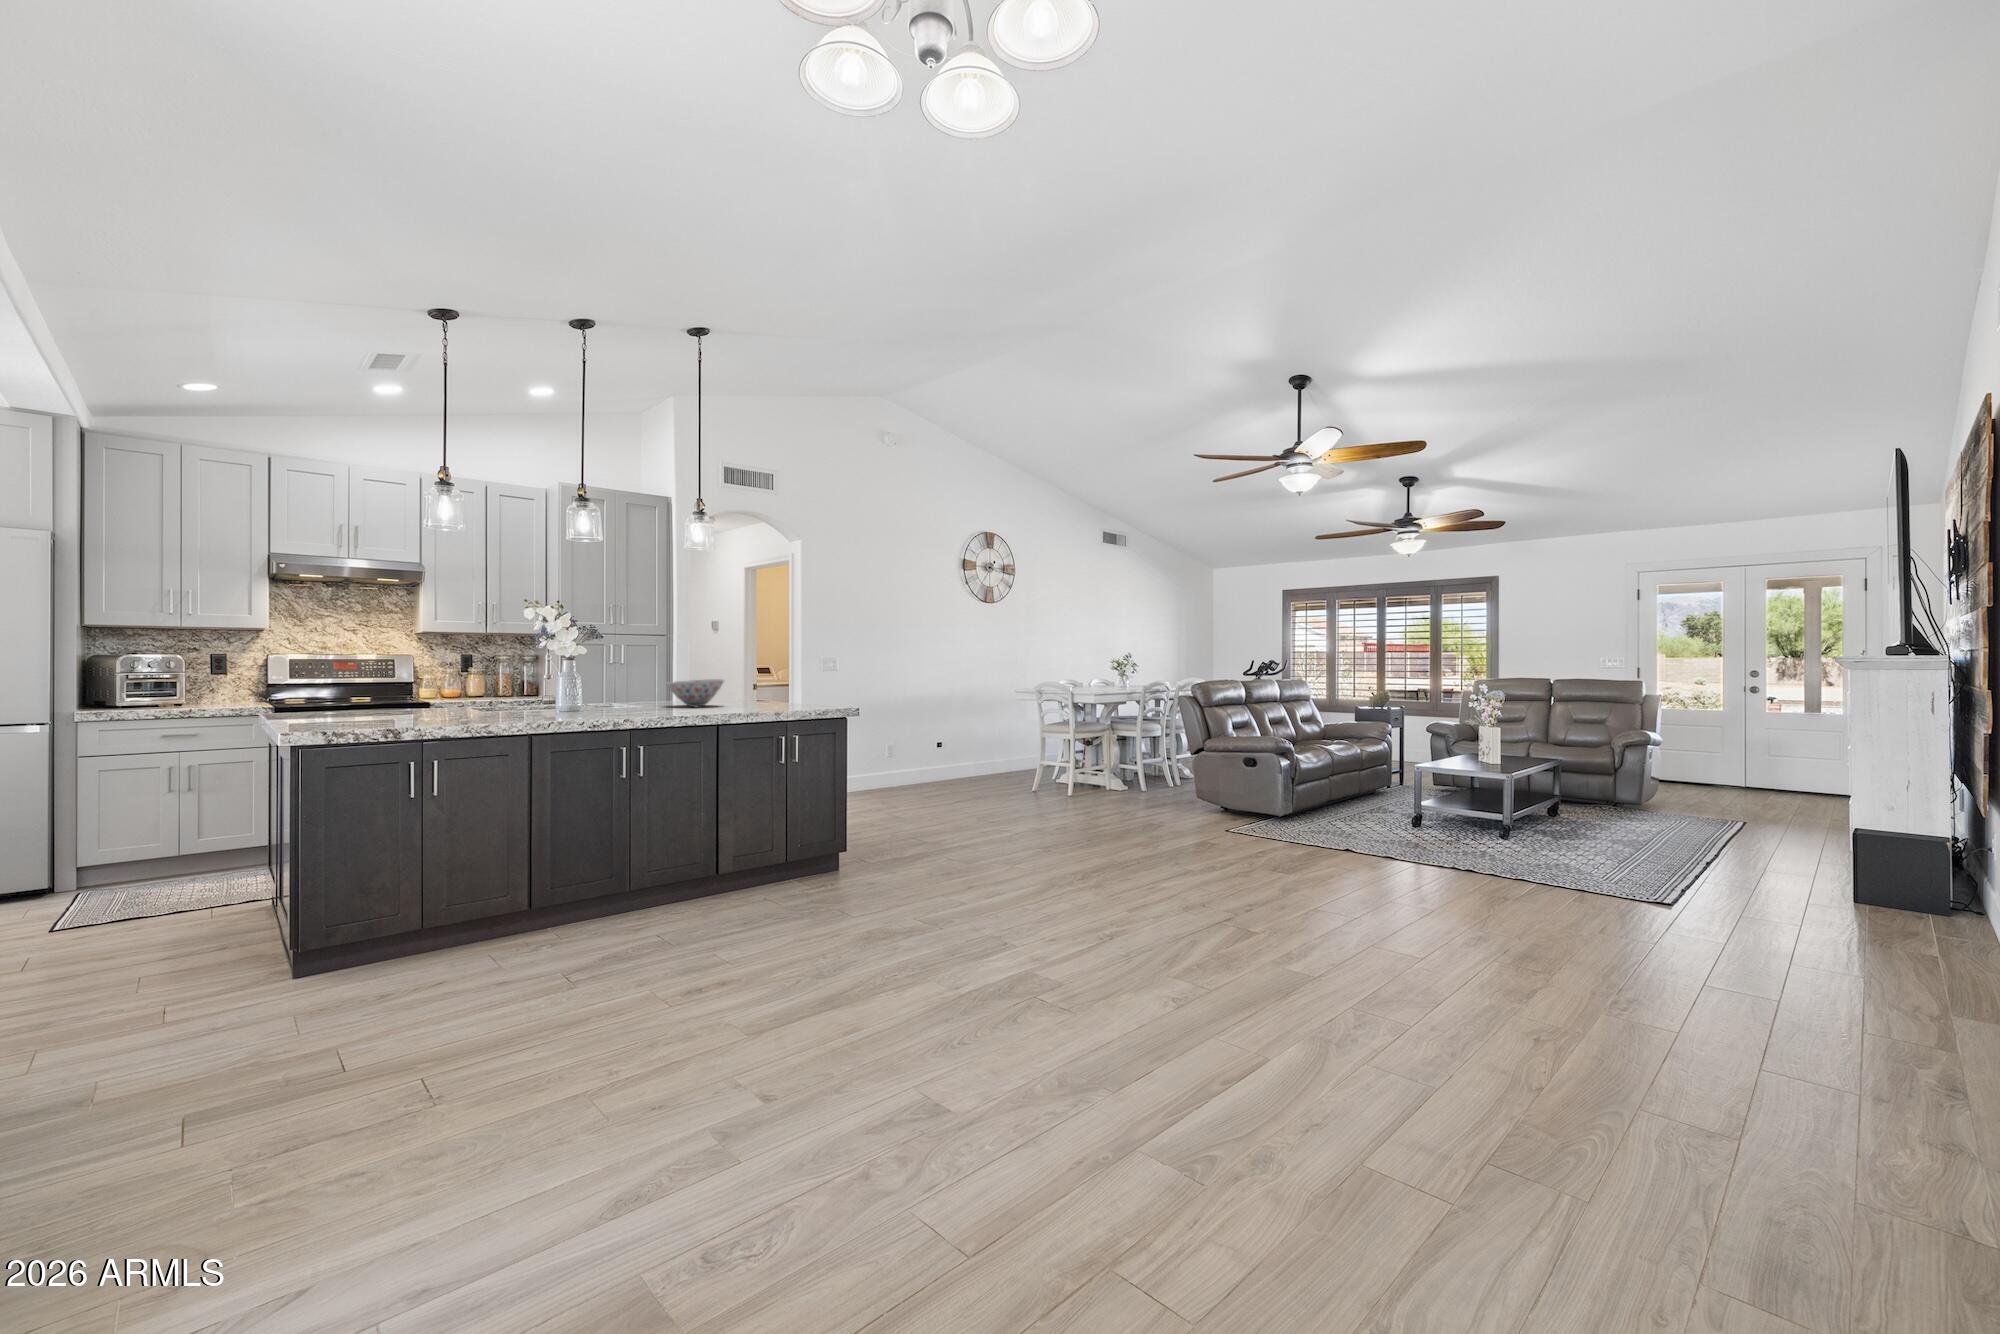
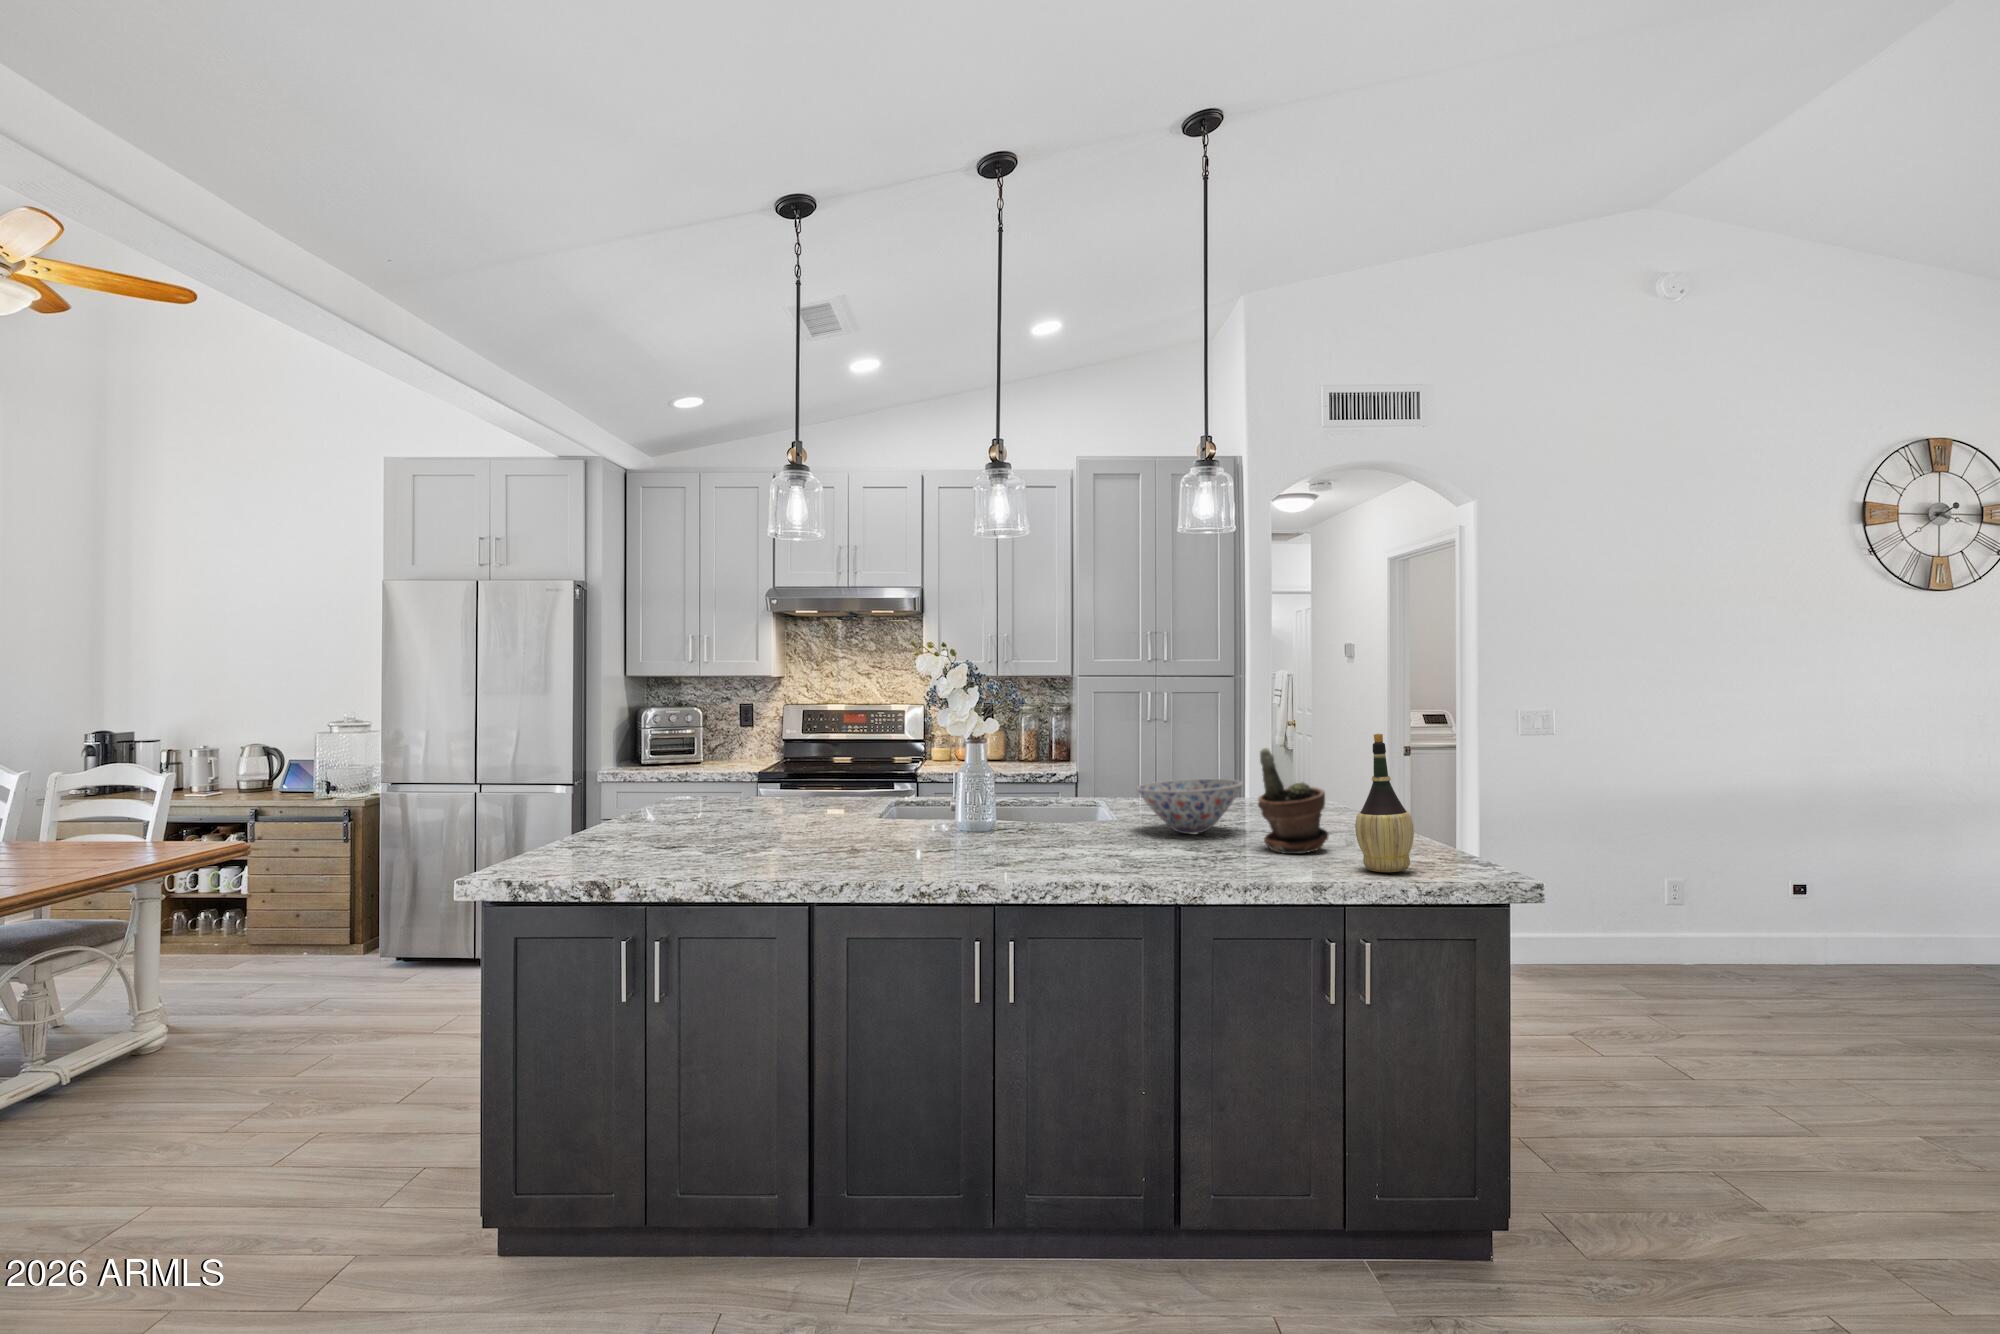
wine bottle: none [796,648,822,710] -> present [1355,734,1414,872]
potted plant: none [741,658,775,709] -> present [1258,748,1328,854]

